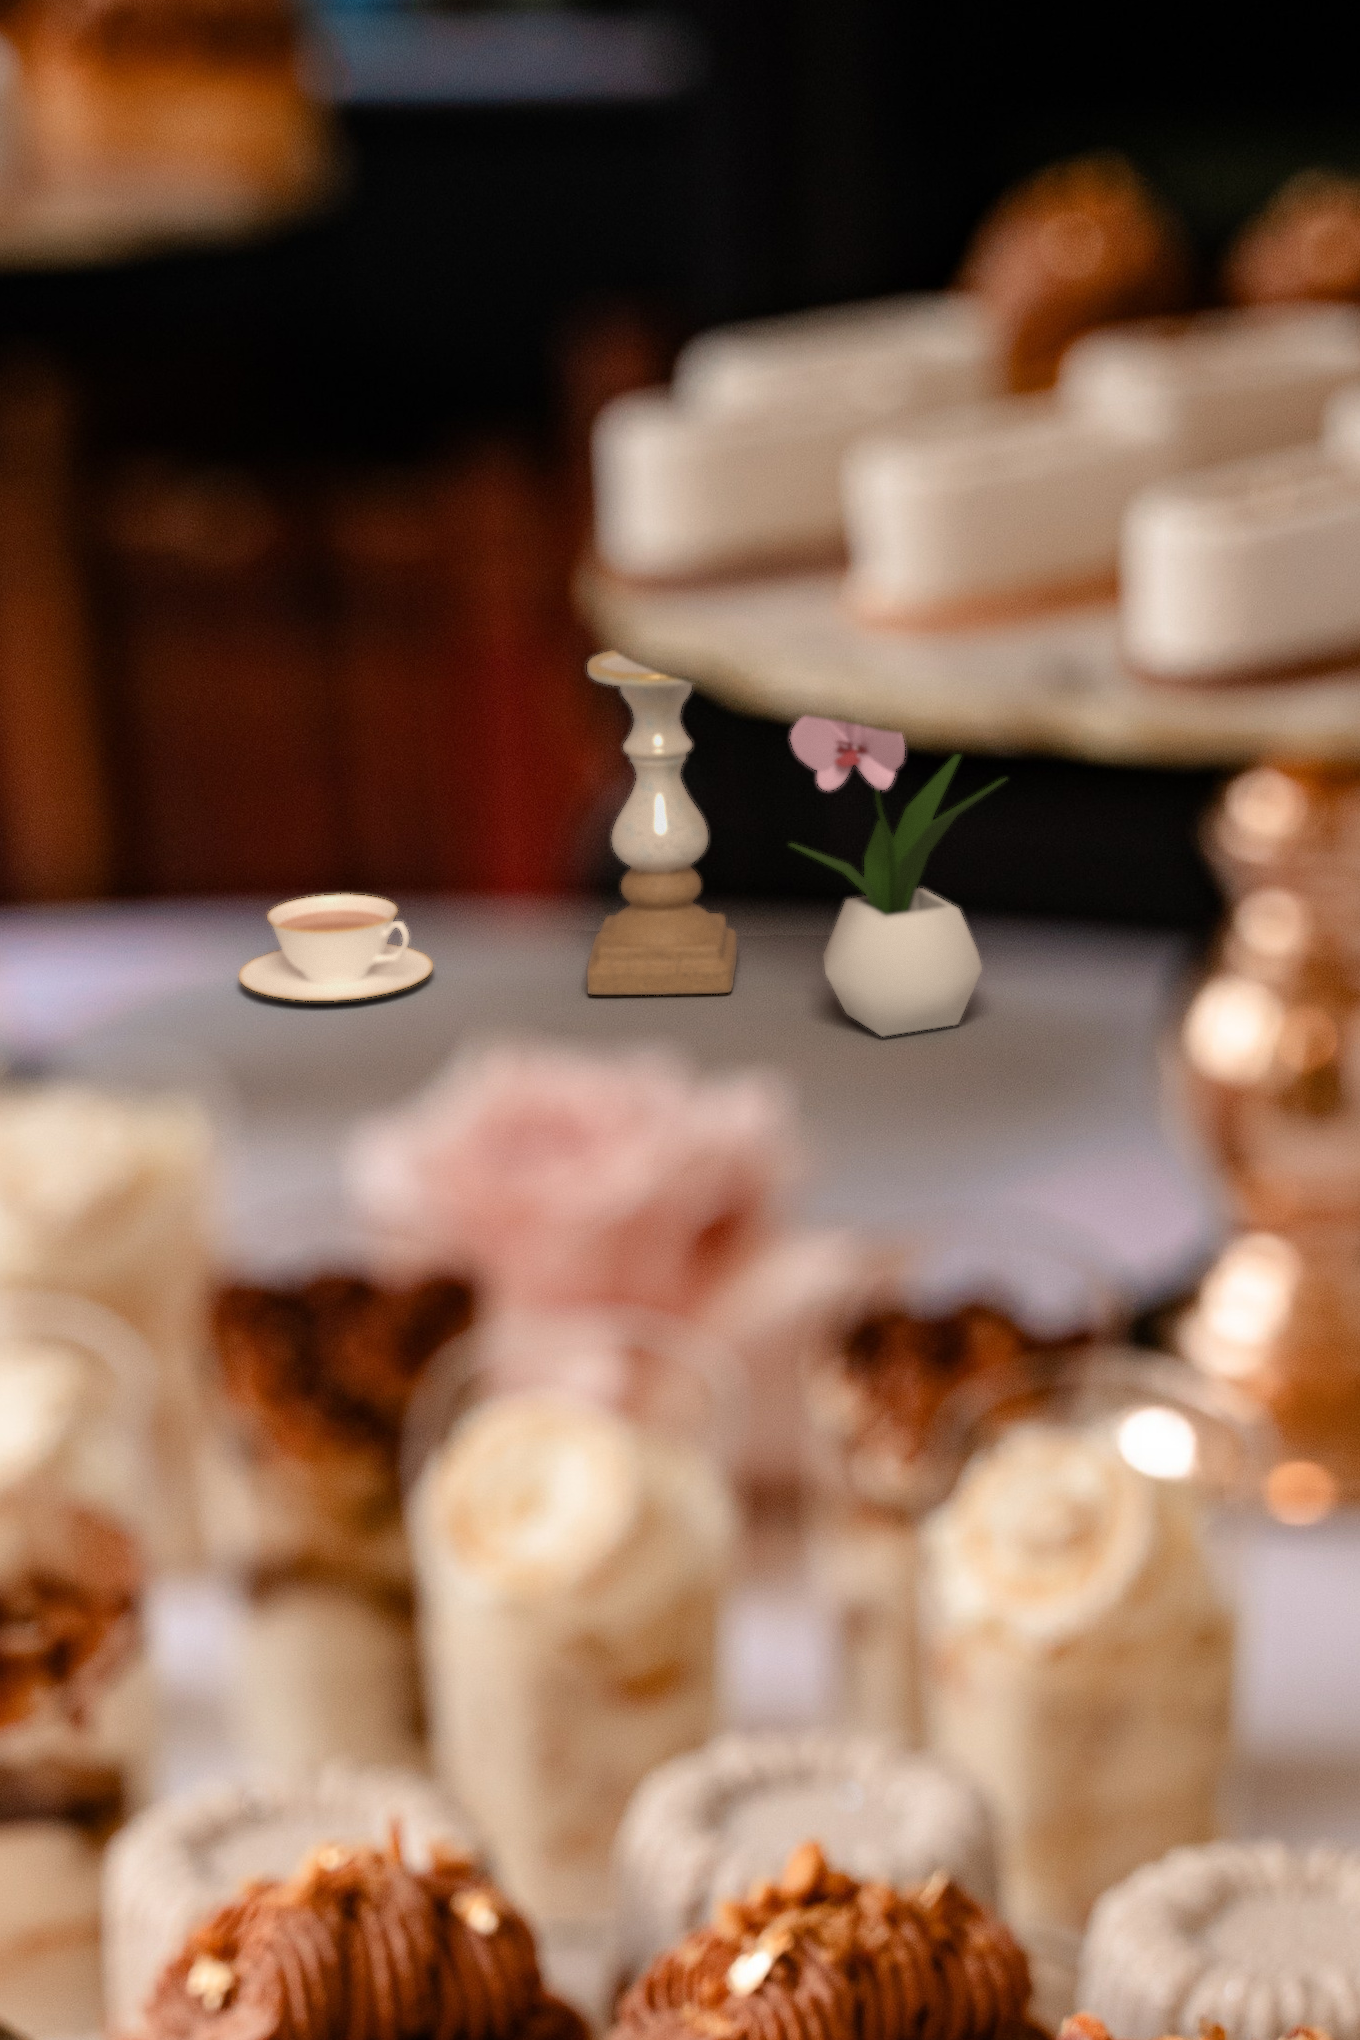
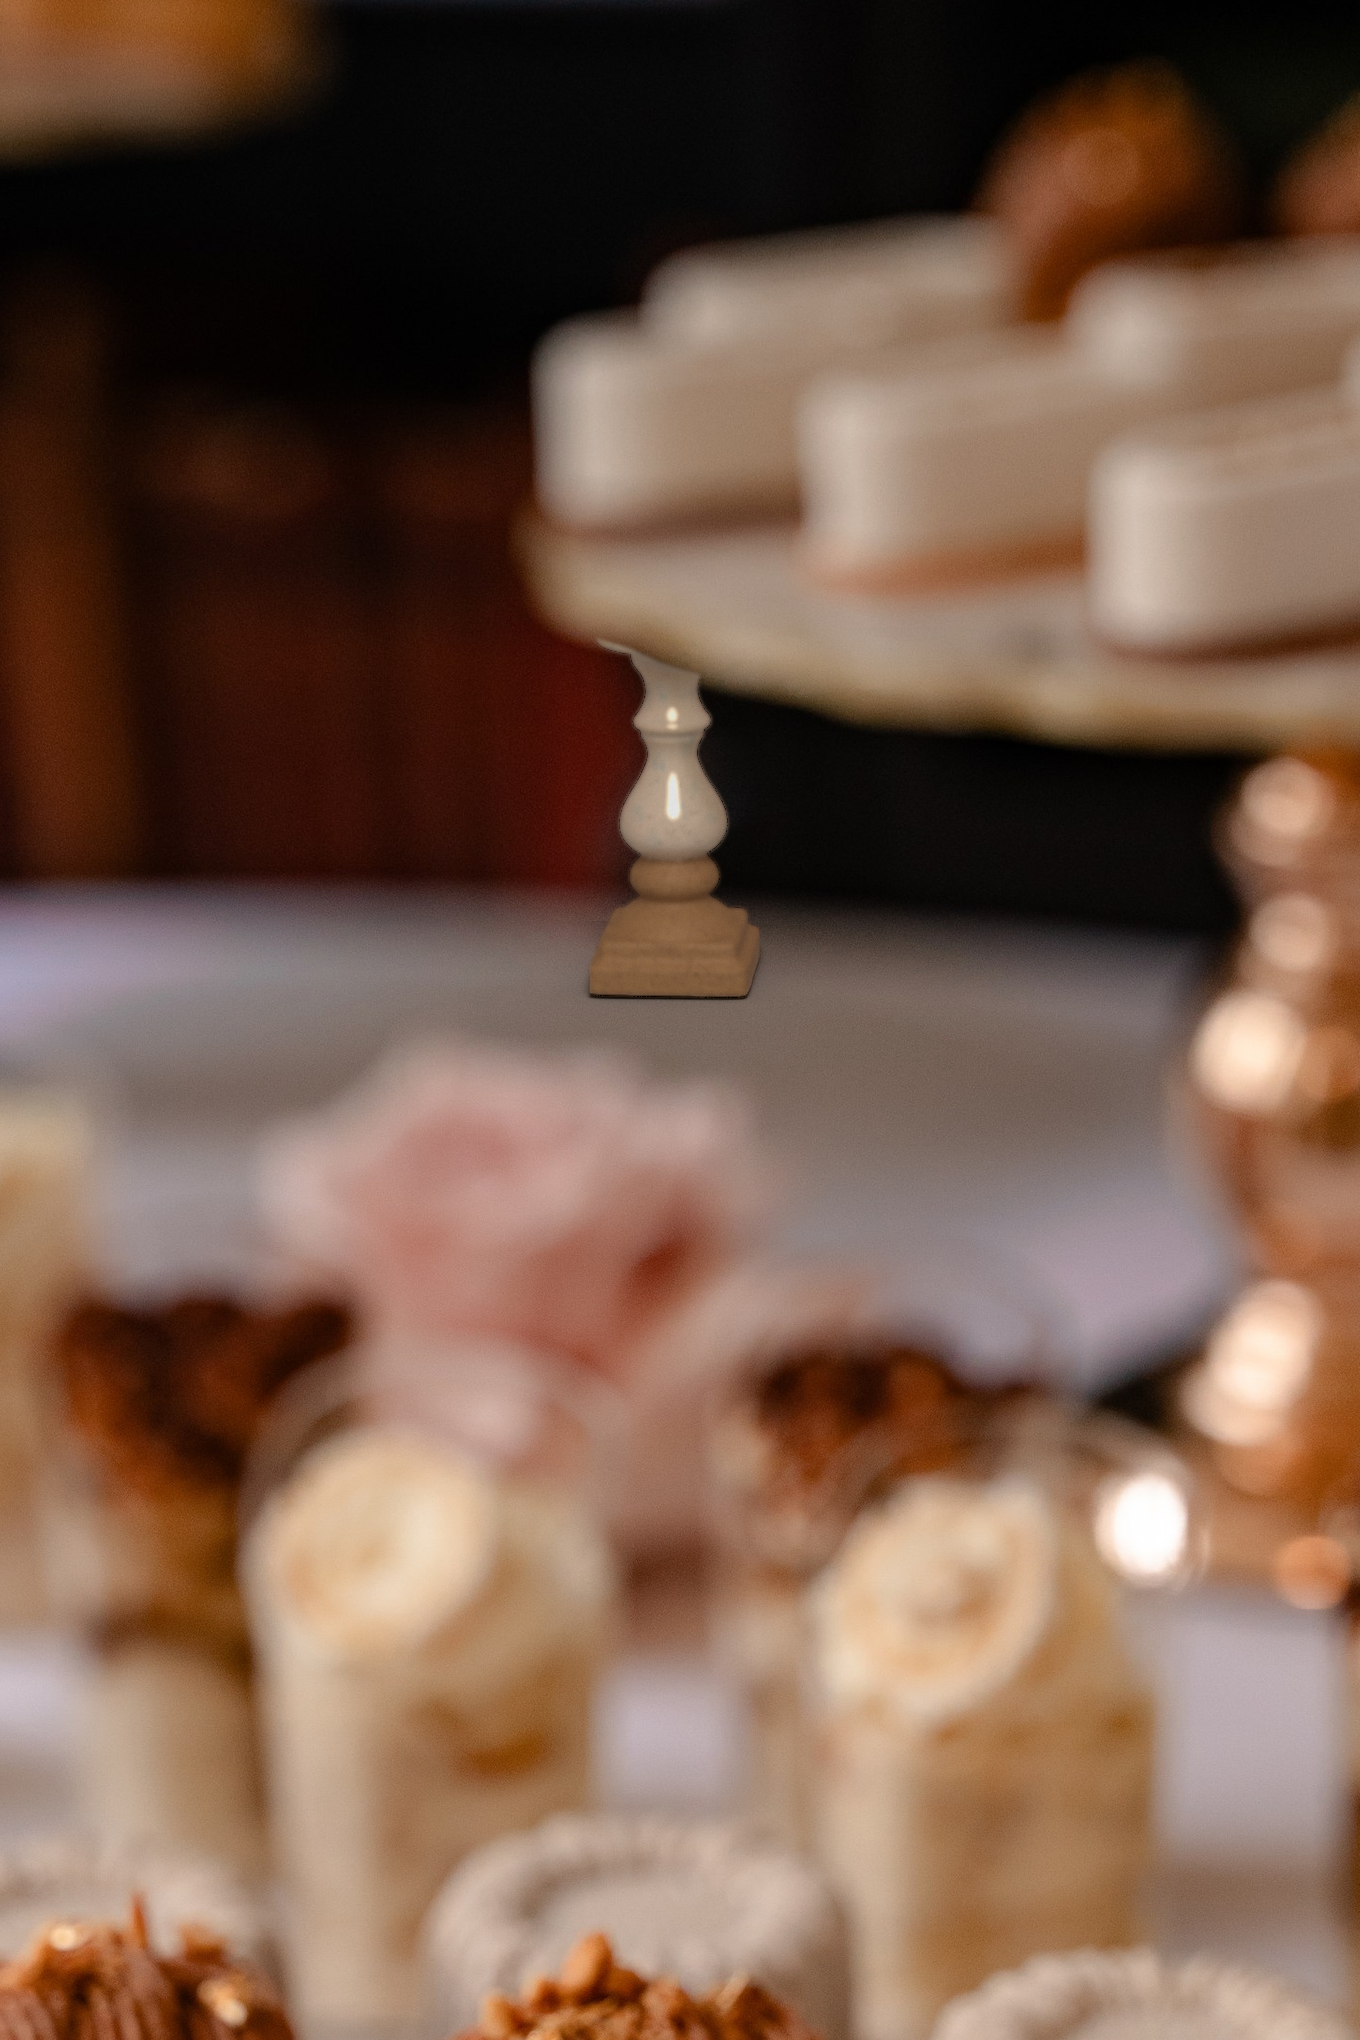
flower arrangement: present [790,716,1006,1036] -> none [802,487,1050,1049]
teacup: present [239,894,433,1001] -> none [207,876,423,993]

